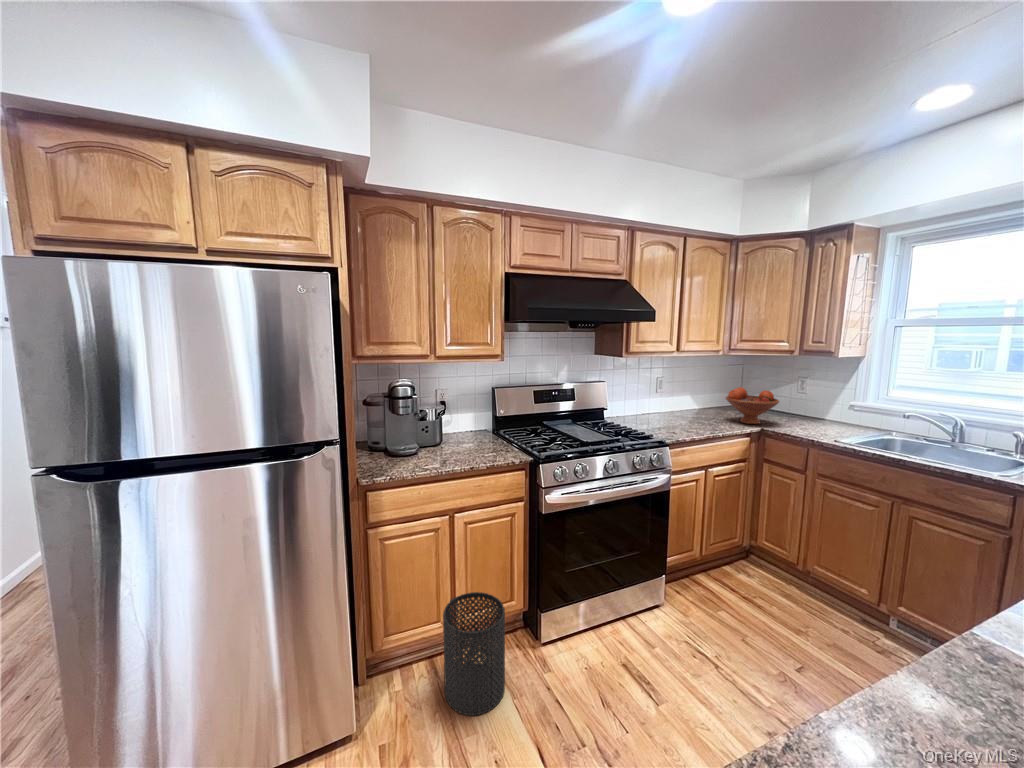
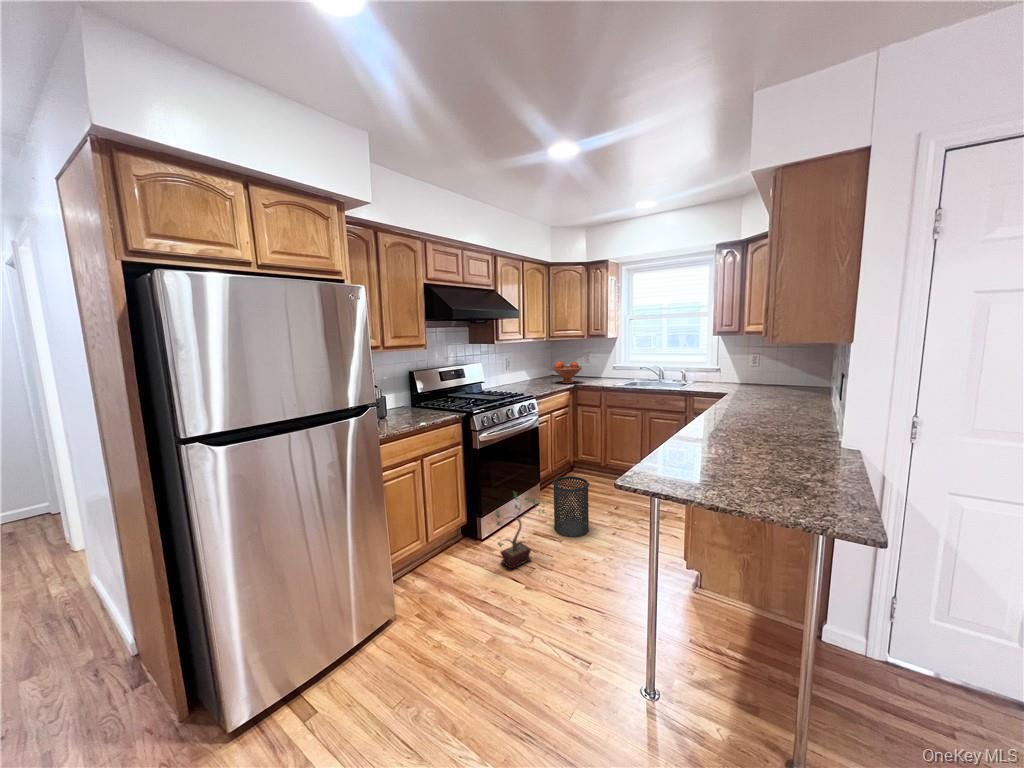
trash can: present [443,592,505,716] -> present [552,476,590,537]
potted plant: none [527,598,639,723] -> present [495,492,551,568]

